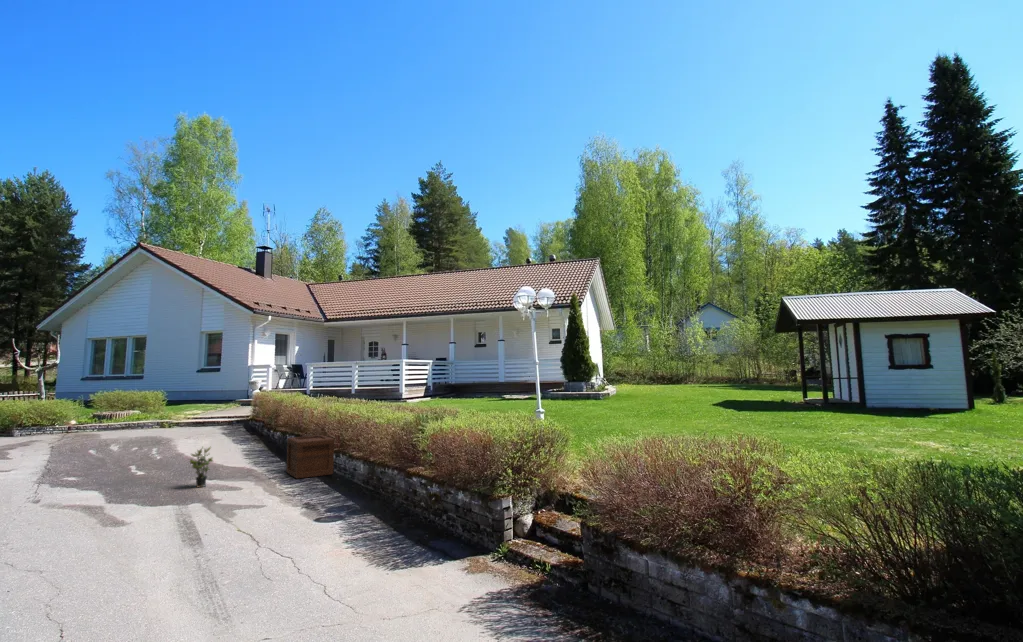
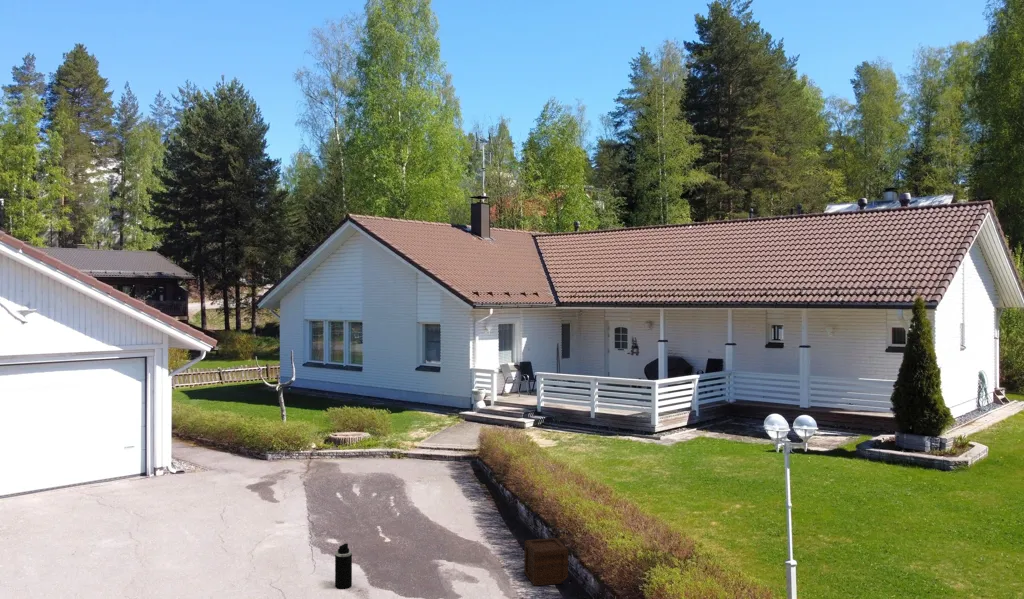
potted plant: present [190,447,213,487] -> none [444,548,463,586]
trash can: none [34,448,64,503] -> present [335,543,352,589]

